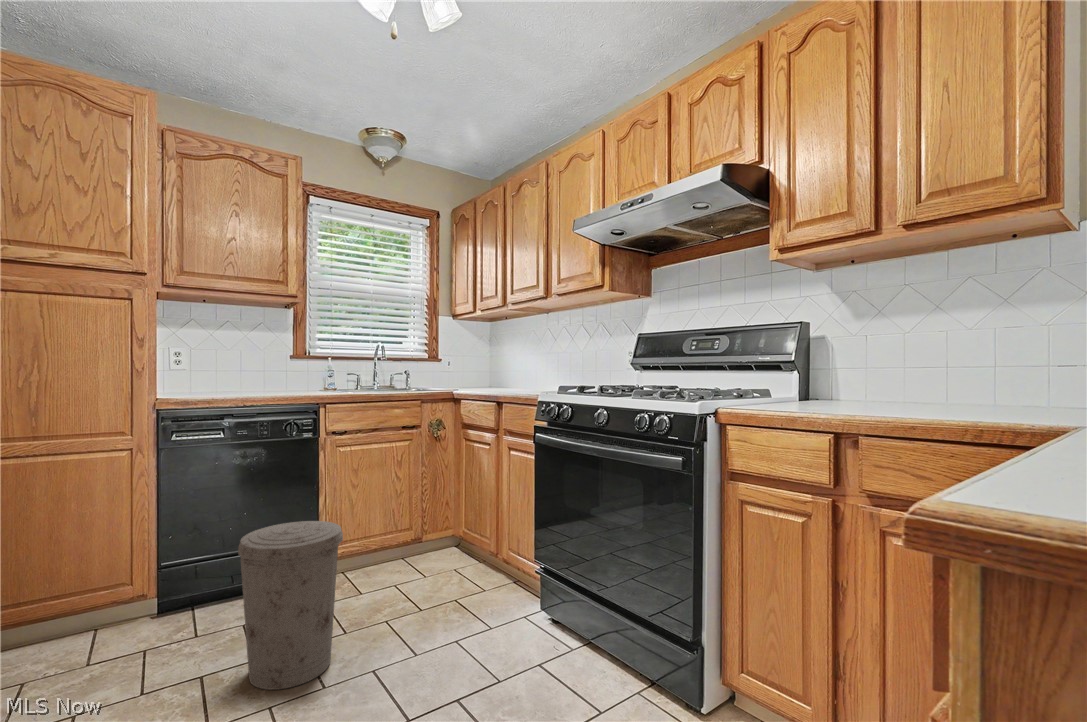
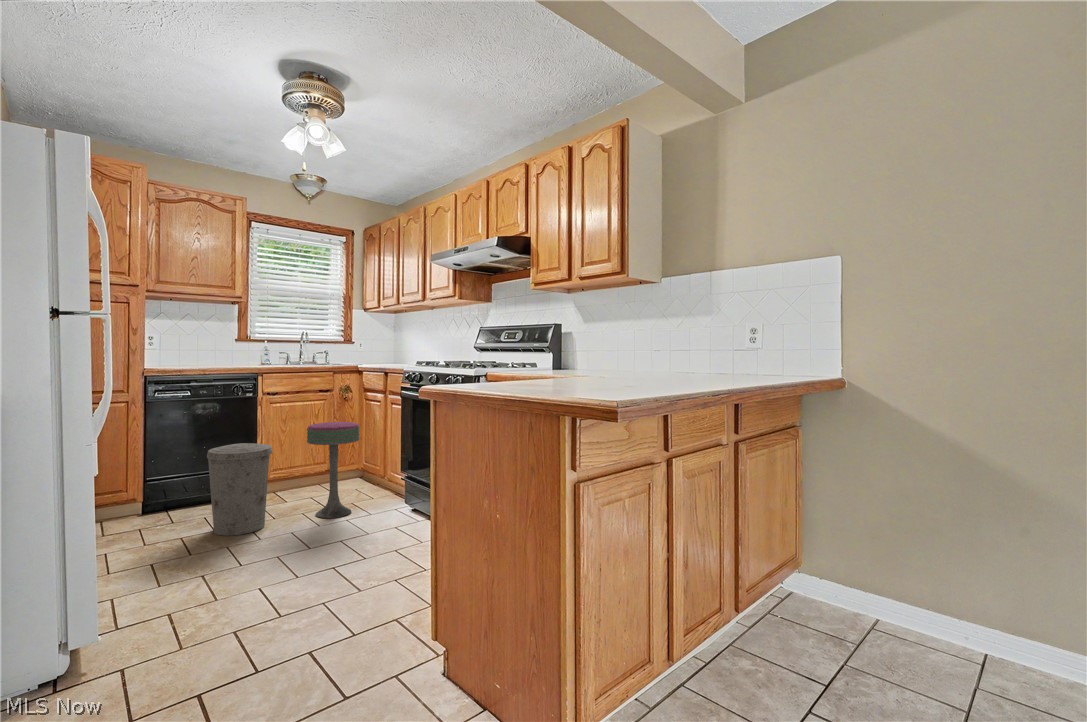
bar stool: none [395,480,474,642] -> present [307,422,359,518]

